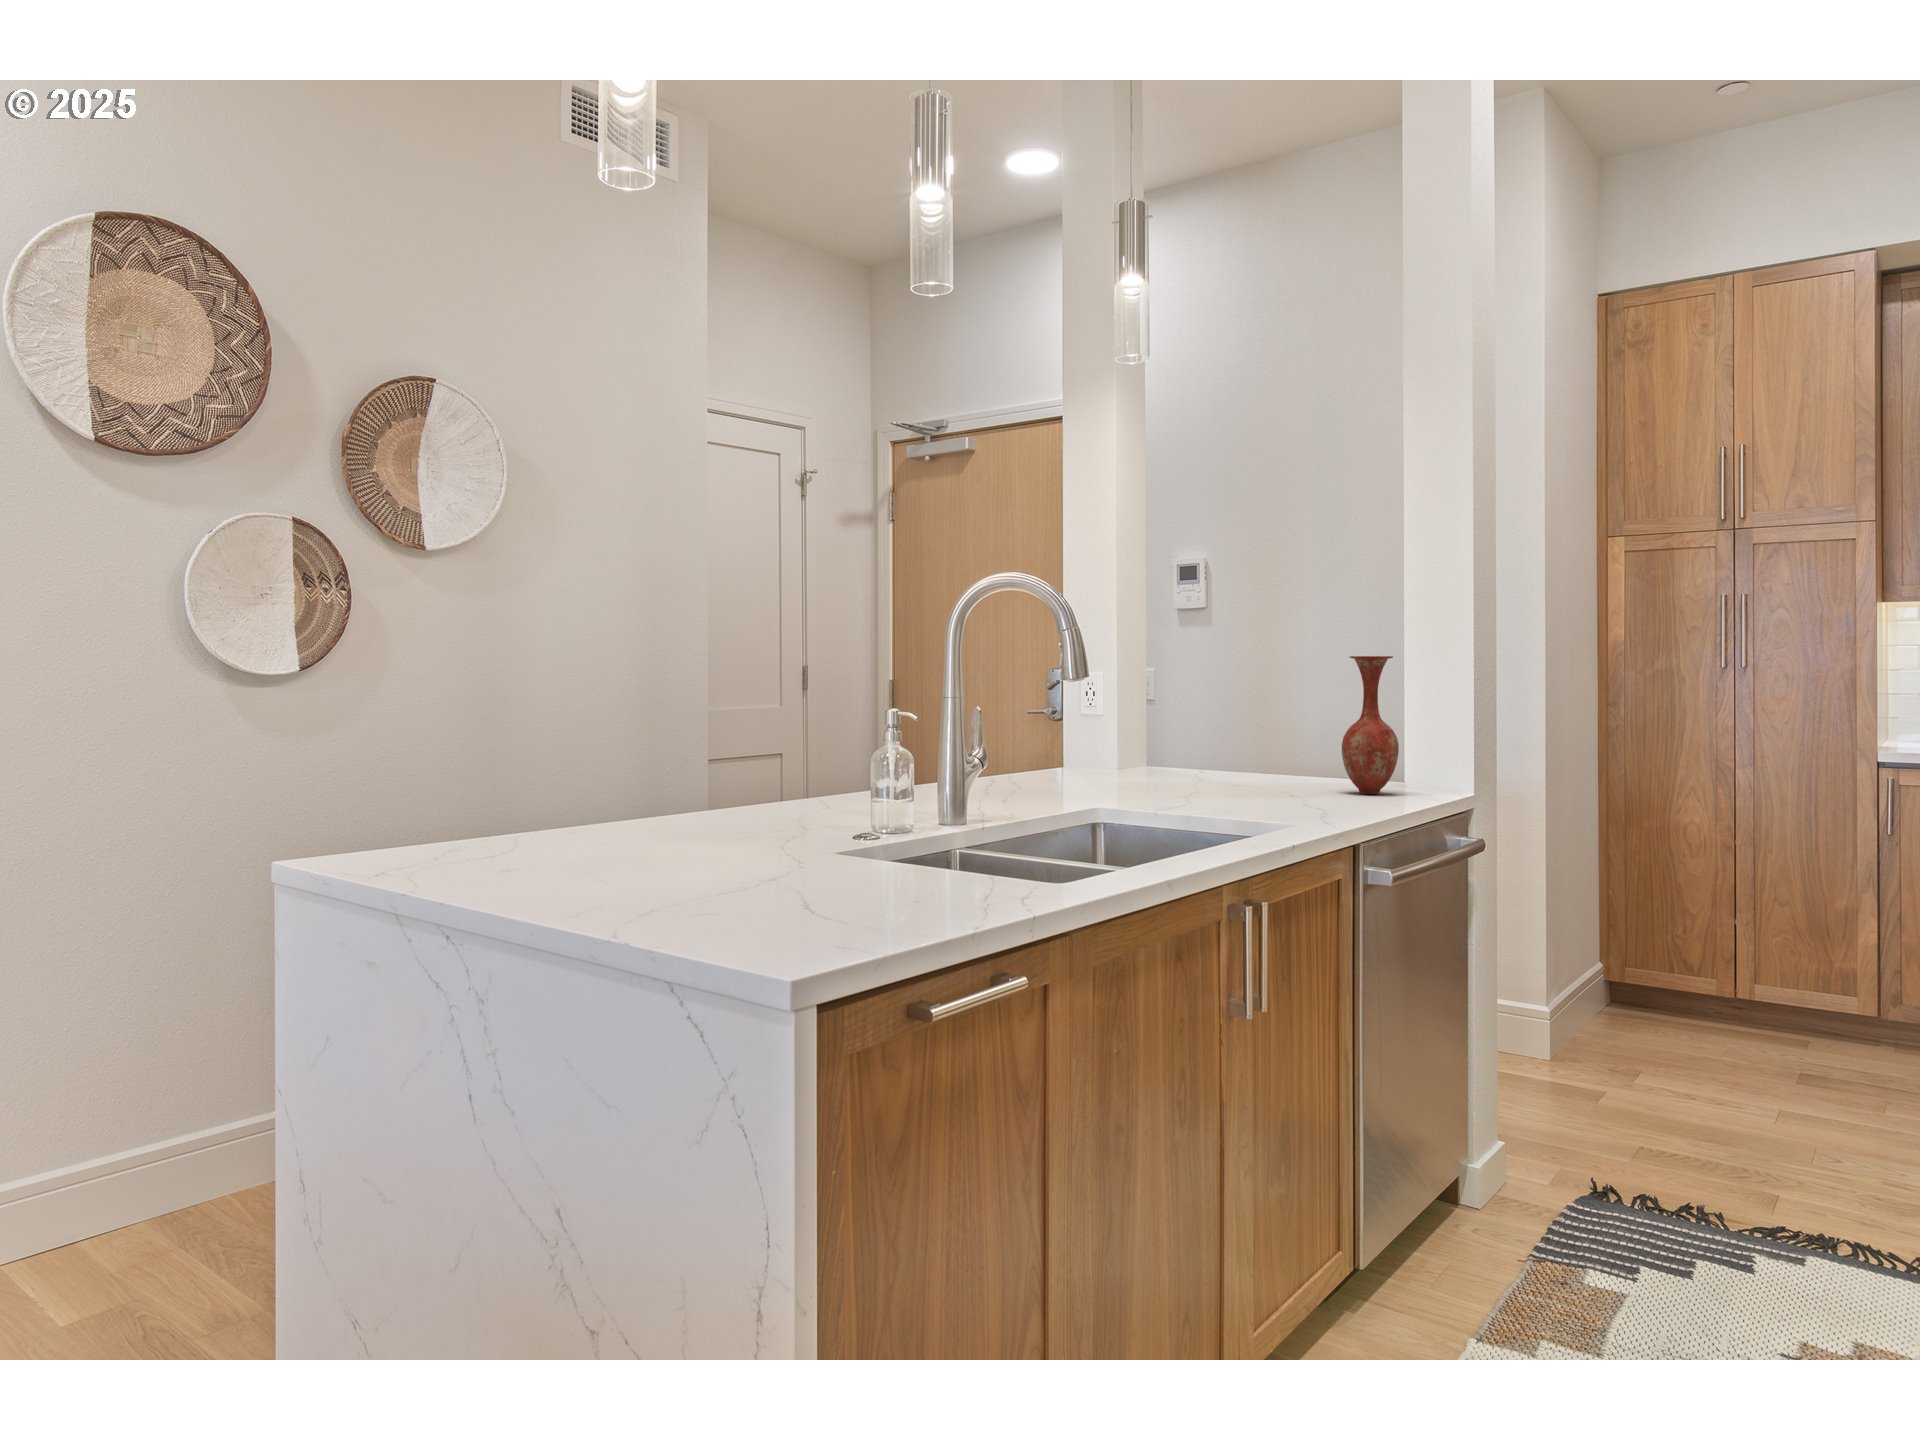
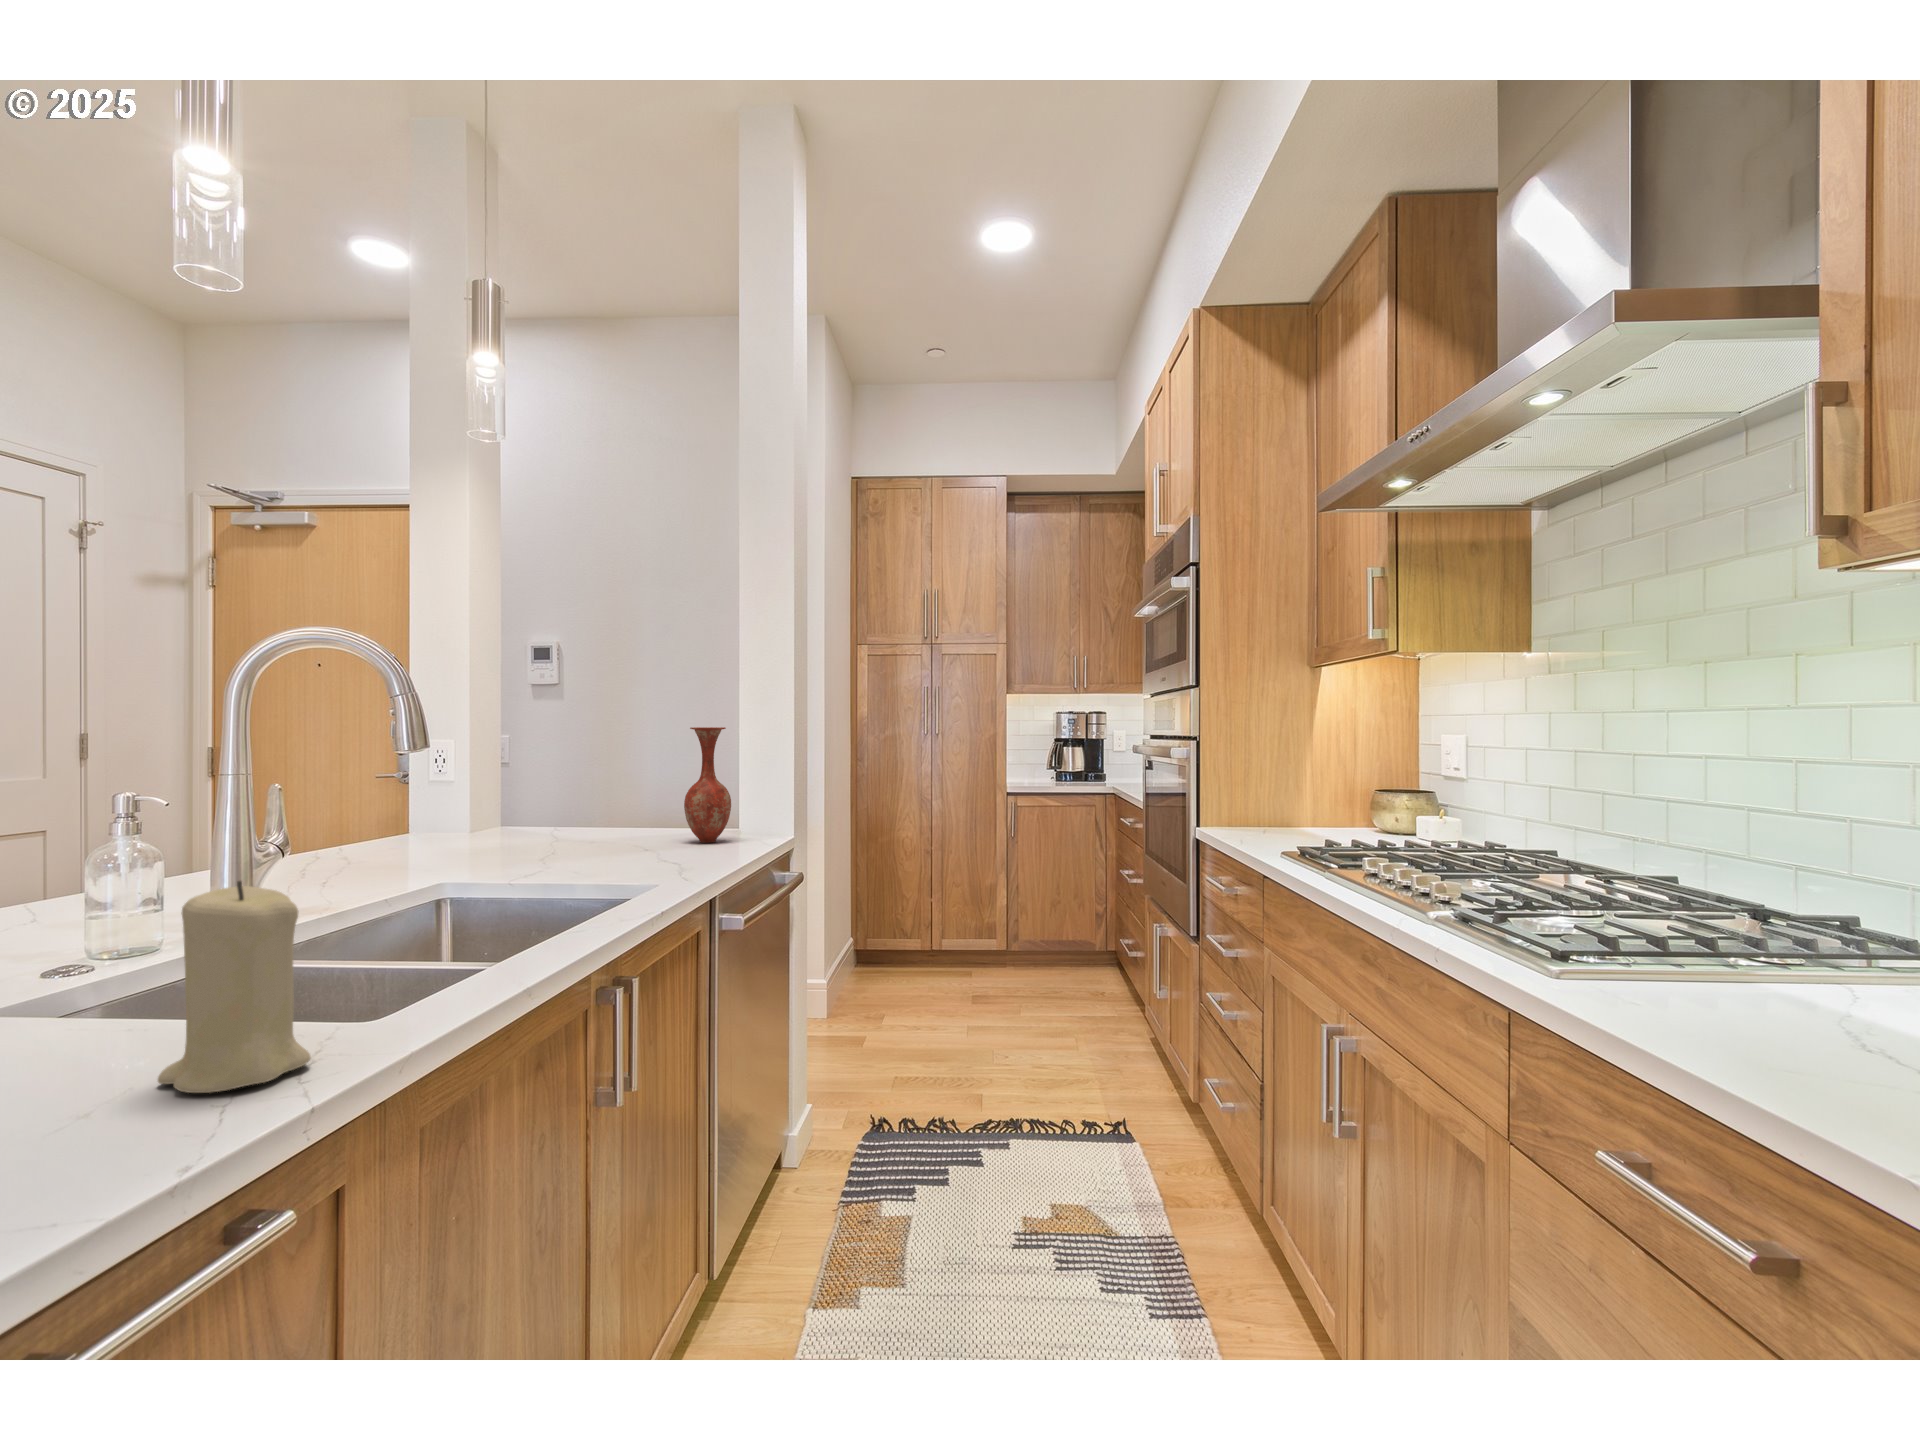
candle: none [905,746,993,891] -> present [158,881,310,1093]

